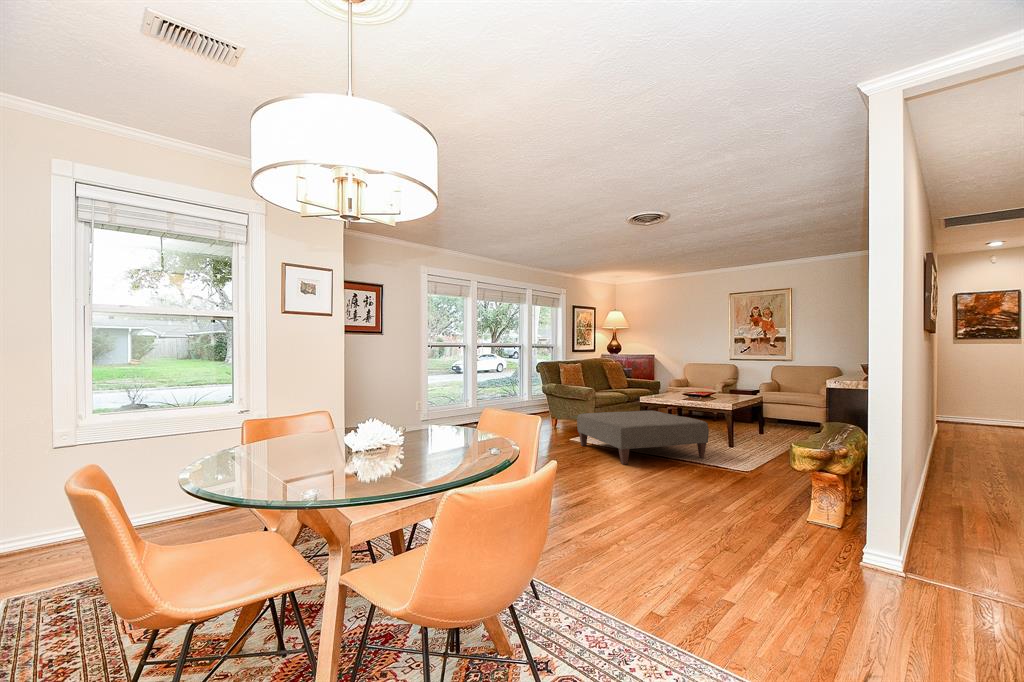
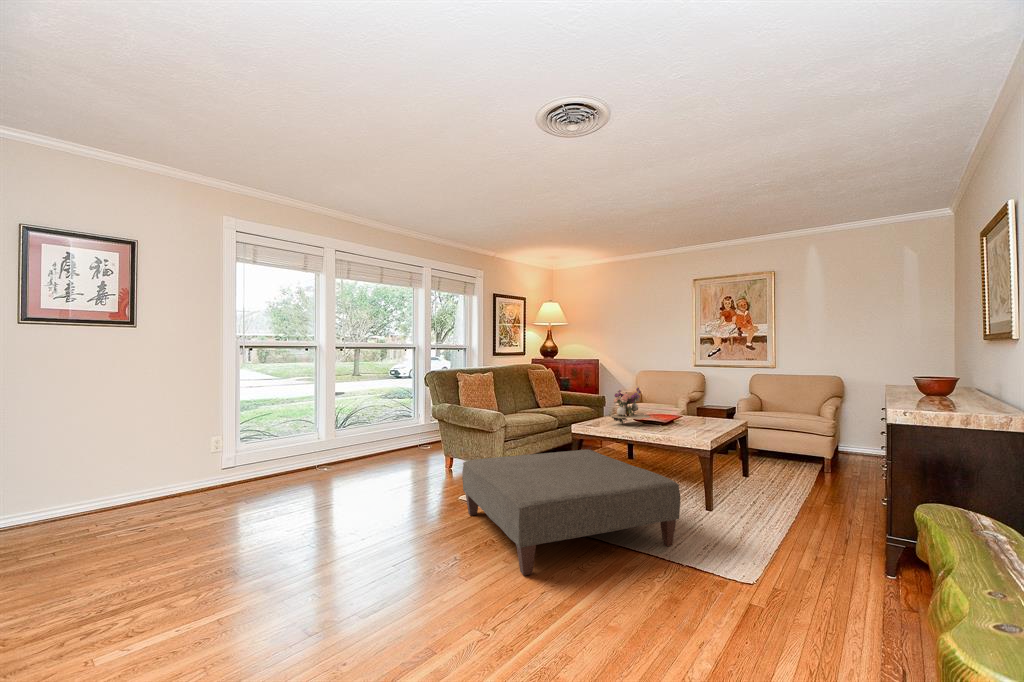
flower arrangement: none [665,372,694,397] -> present [609,388,650,423]

